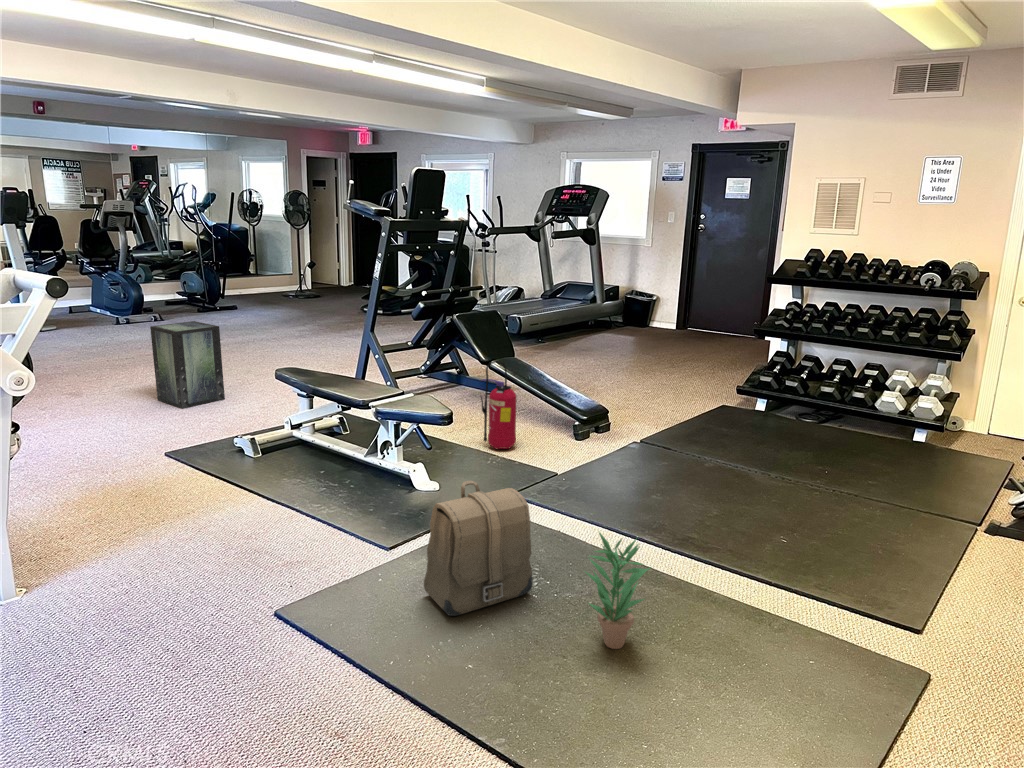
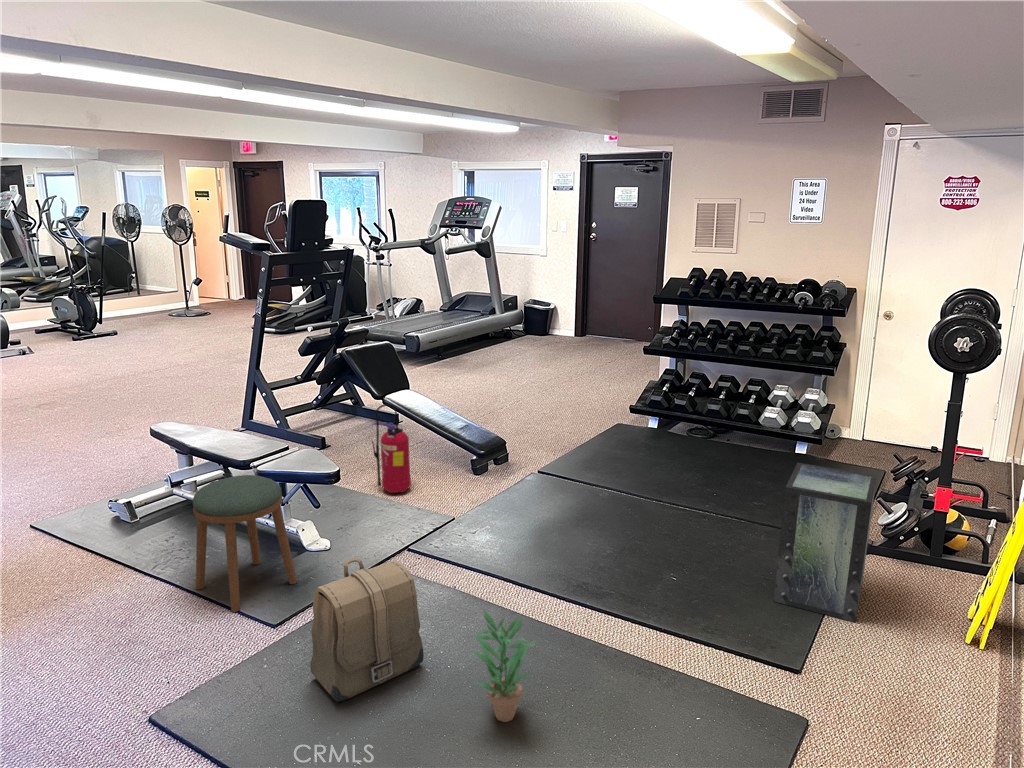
storage box: present [150,321,225,408] -> present [774,463,877,622]
stool: none [315,410,408,535] -> present [193,475,297,612]

